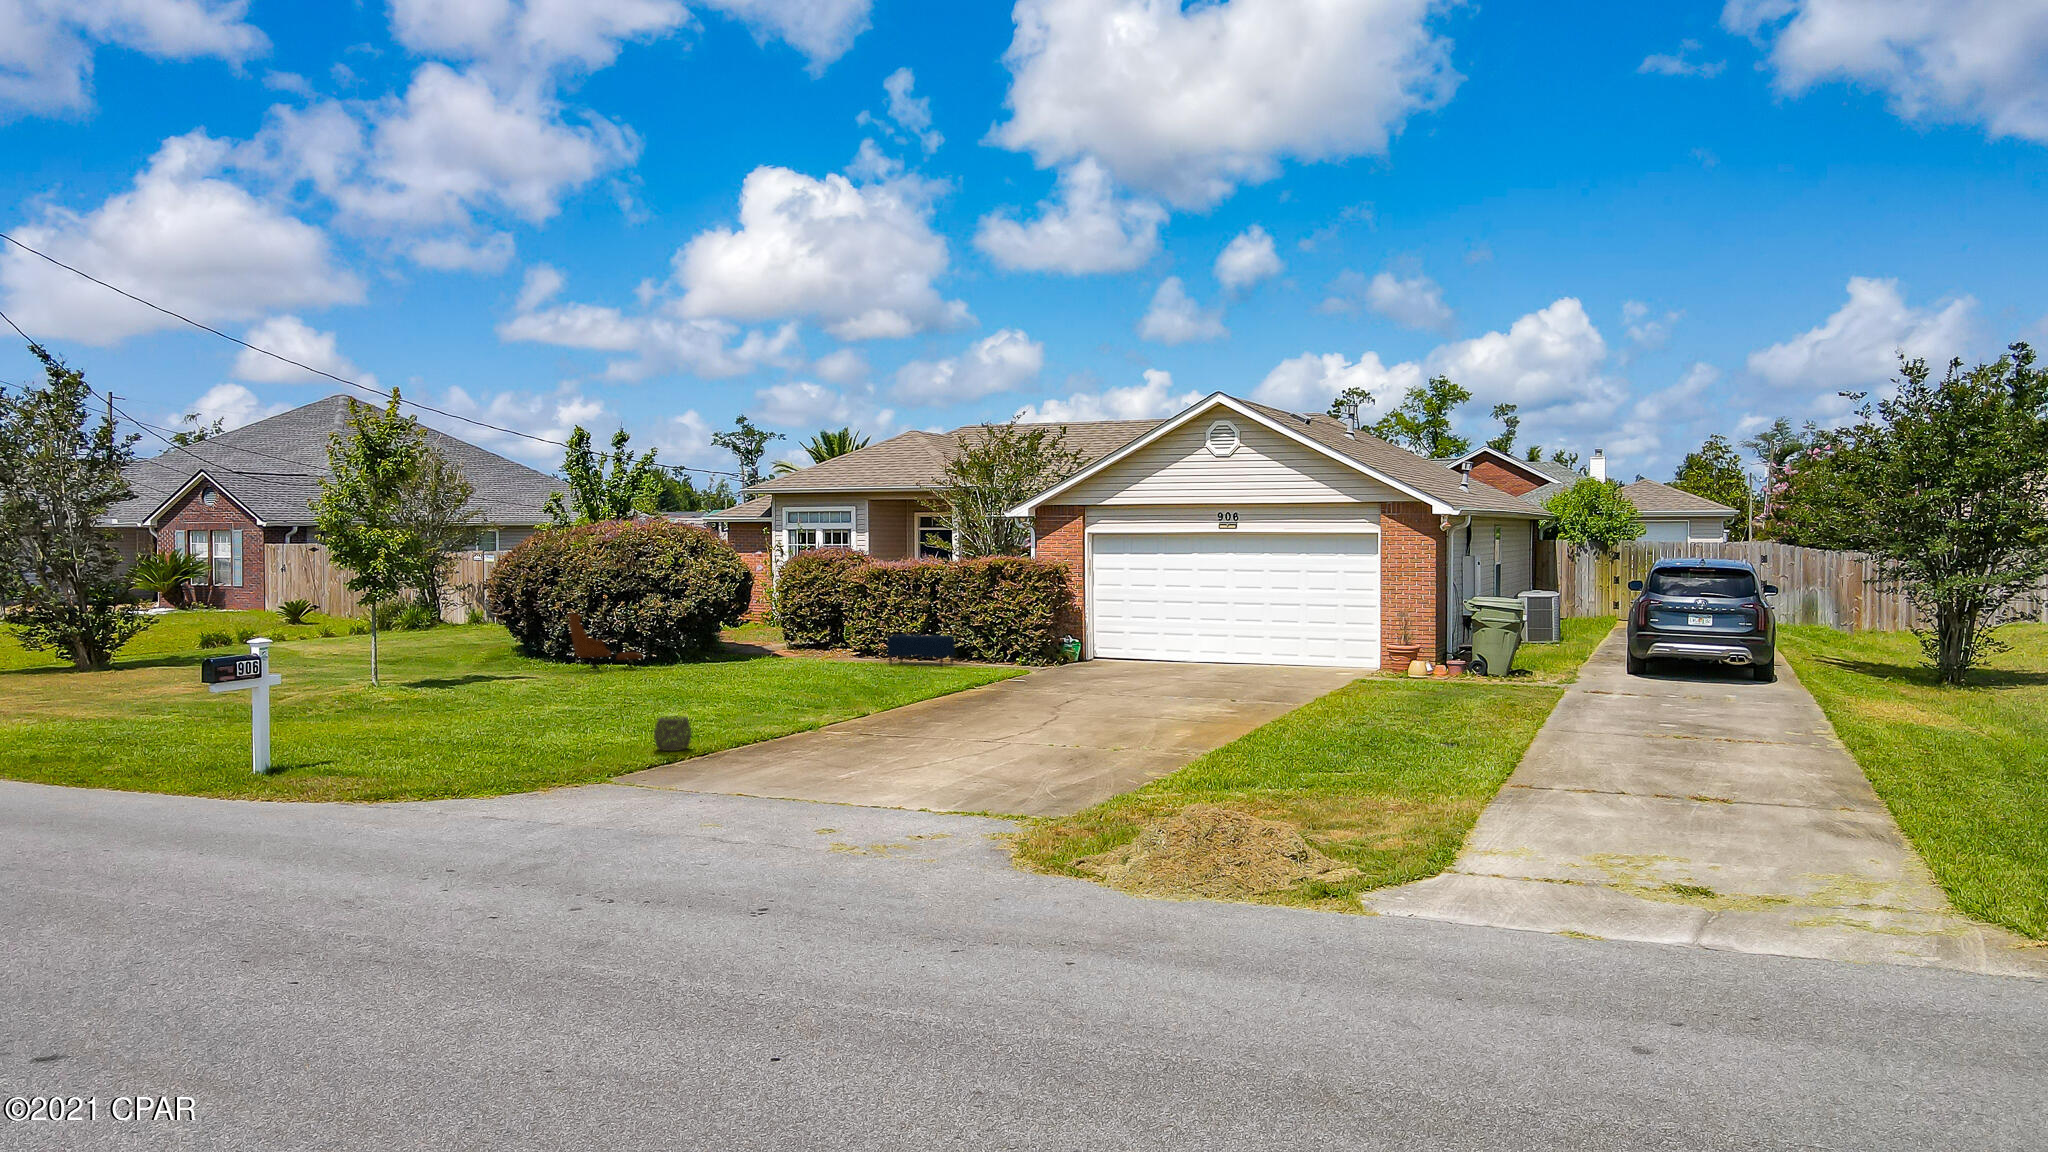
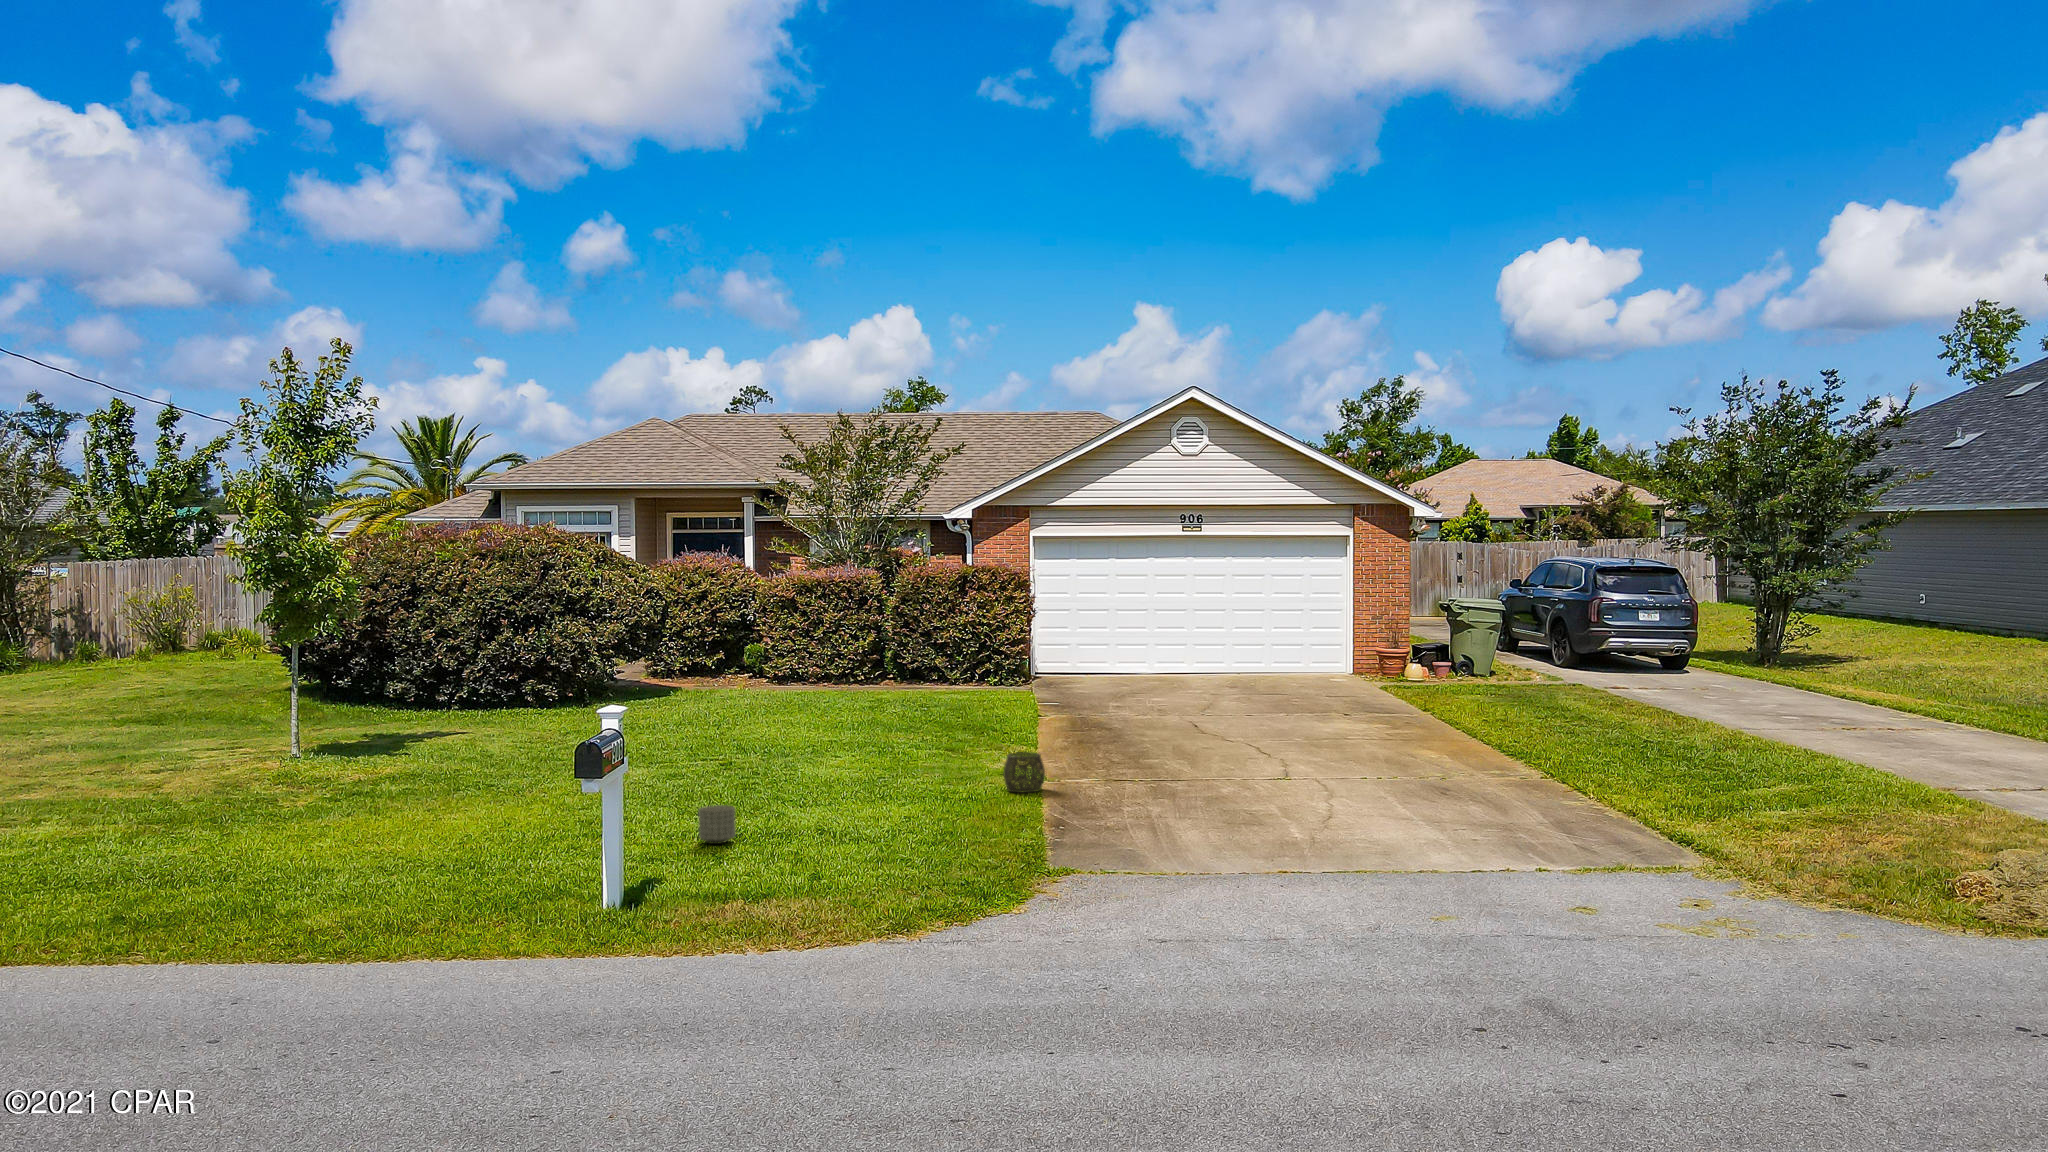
lounge chair: present [568,613,643,670] -> none [475,643,559,720]
bench: present [887,634,955,666] -> none [840,655,914,692]
planter: none [310,739,343,769] -> present [698,805,736,844]

